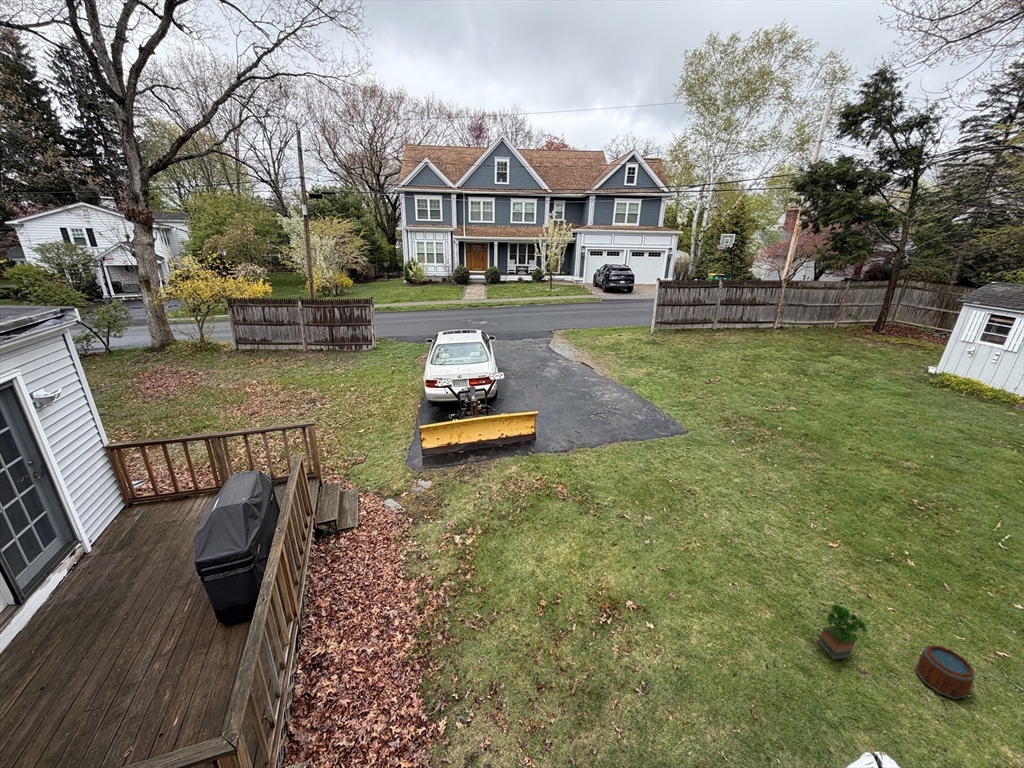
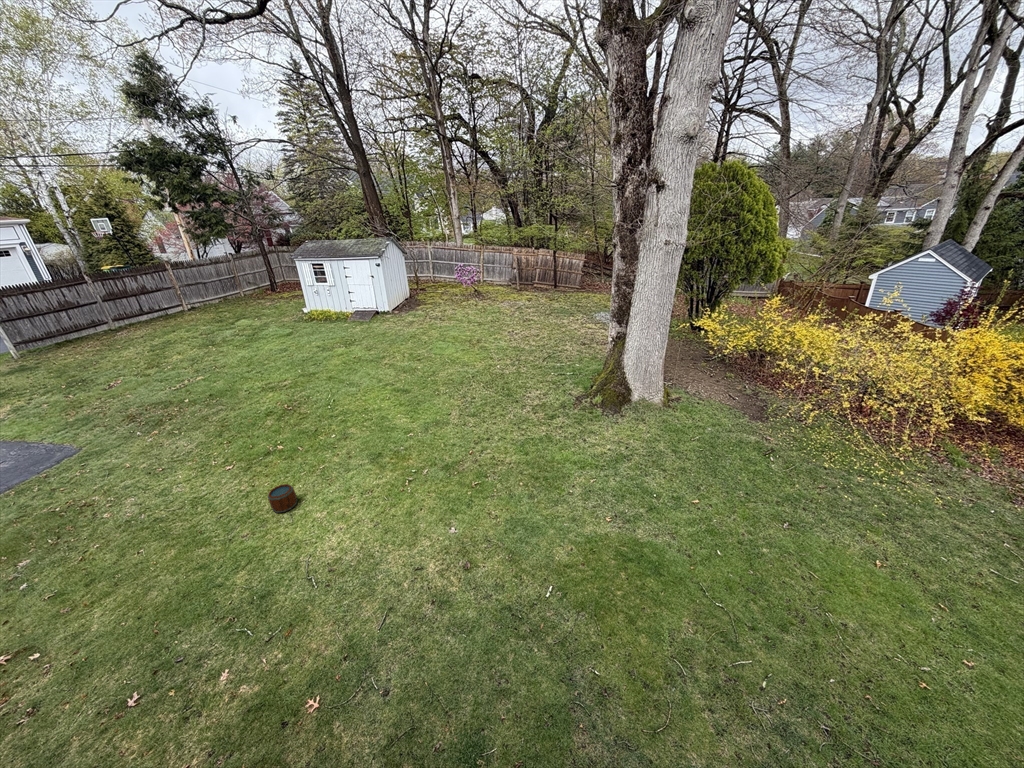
potted tree: present [819,605,867,659] -> none [195,506,232,543]

